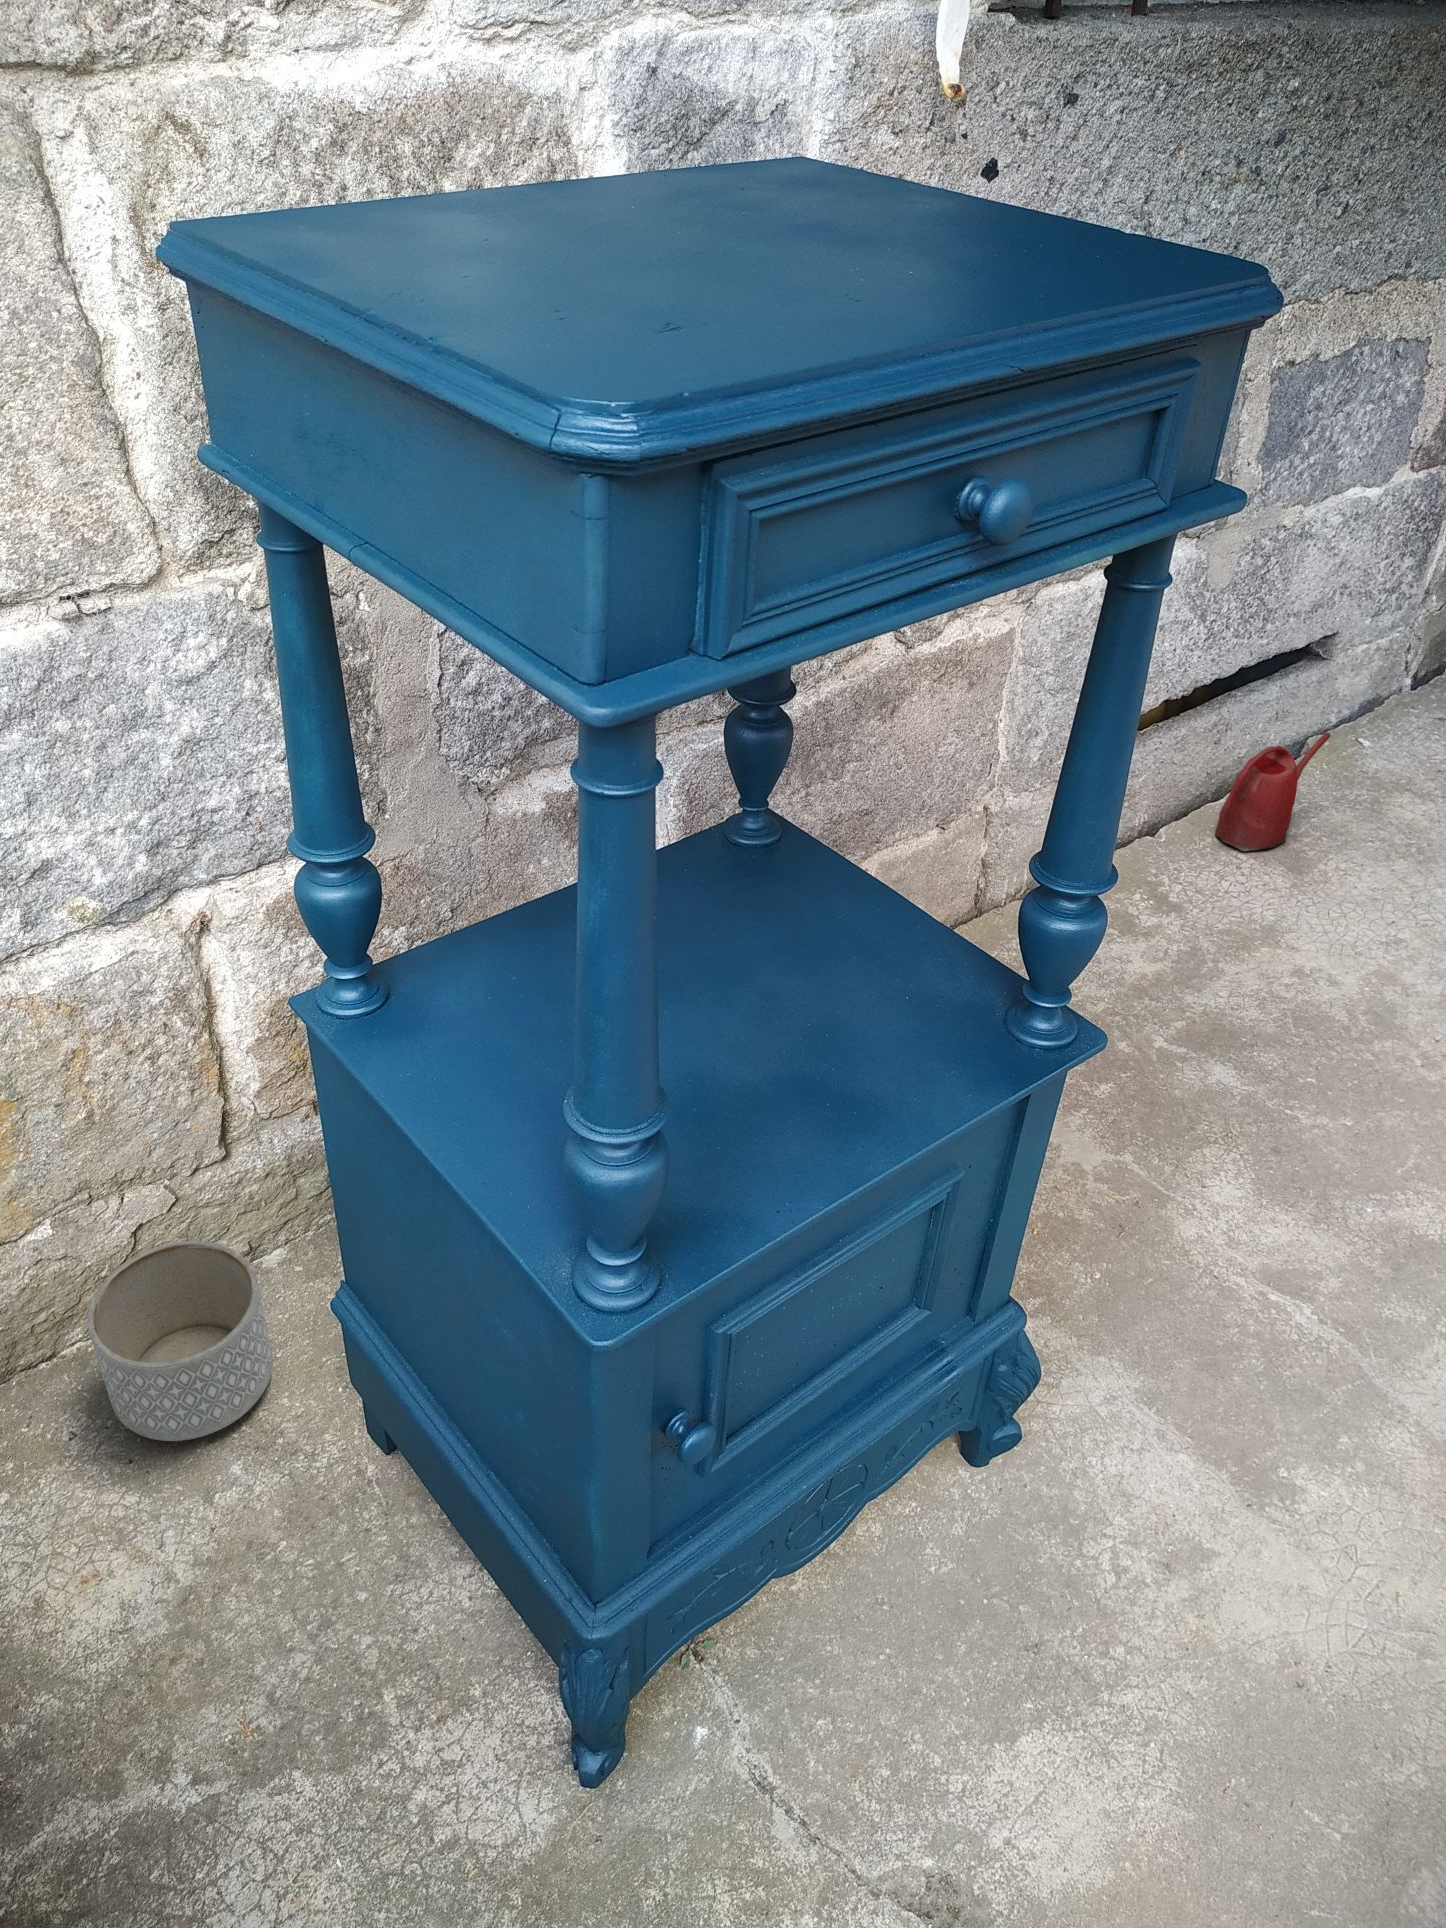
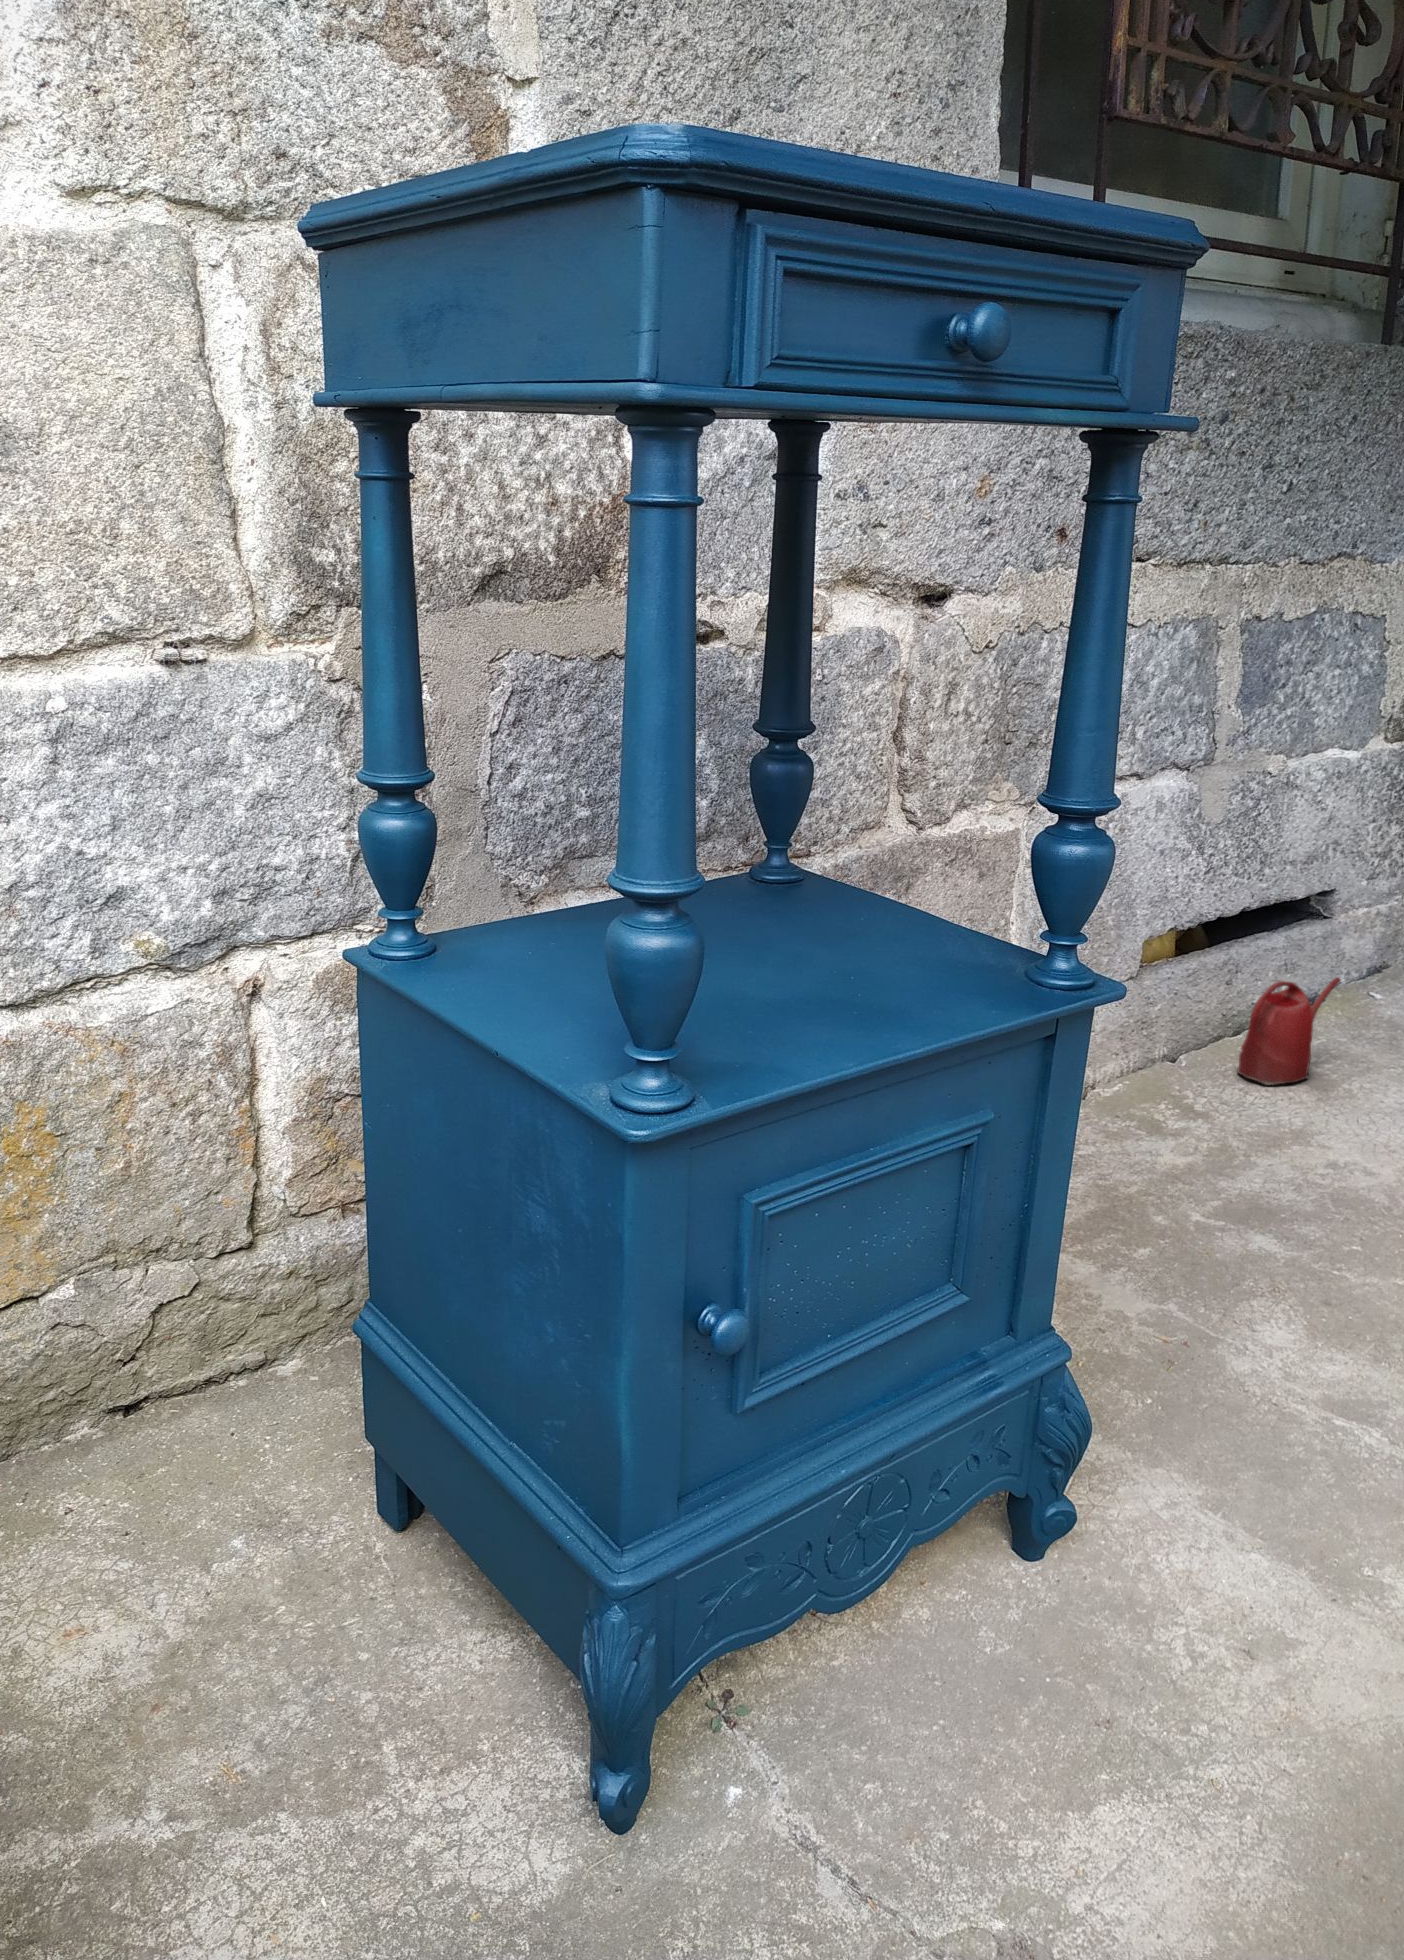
planter: present [88,1241,273,1441] -> none [100,1322,283,1518]

